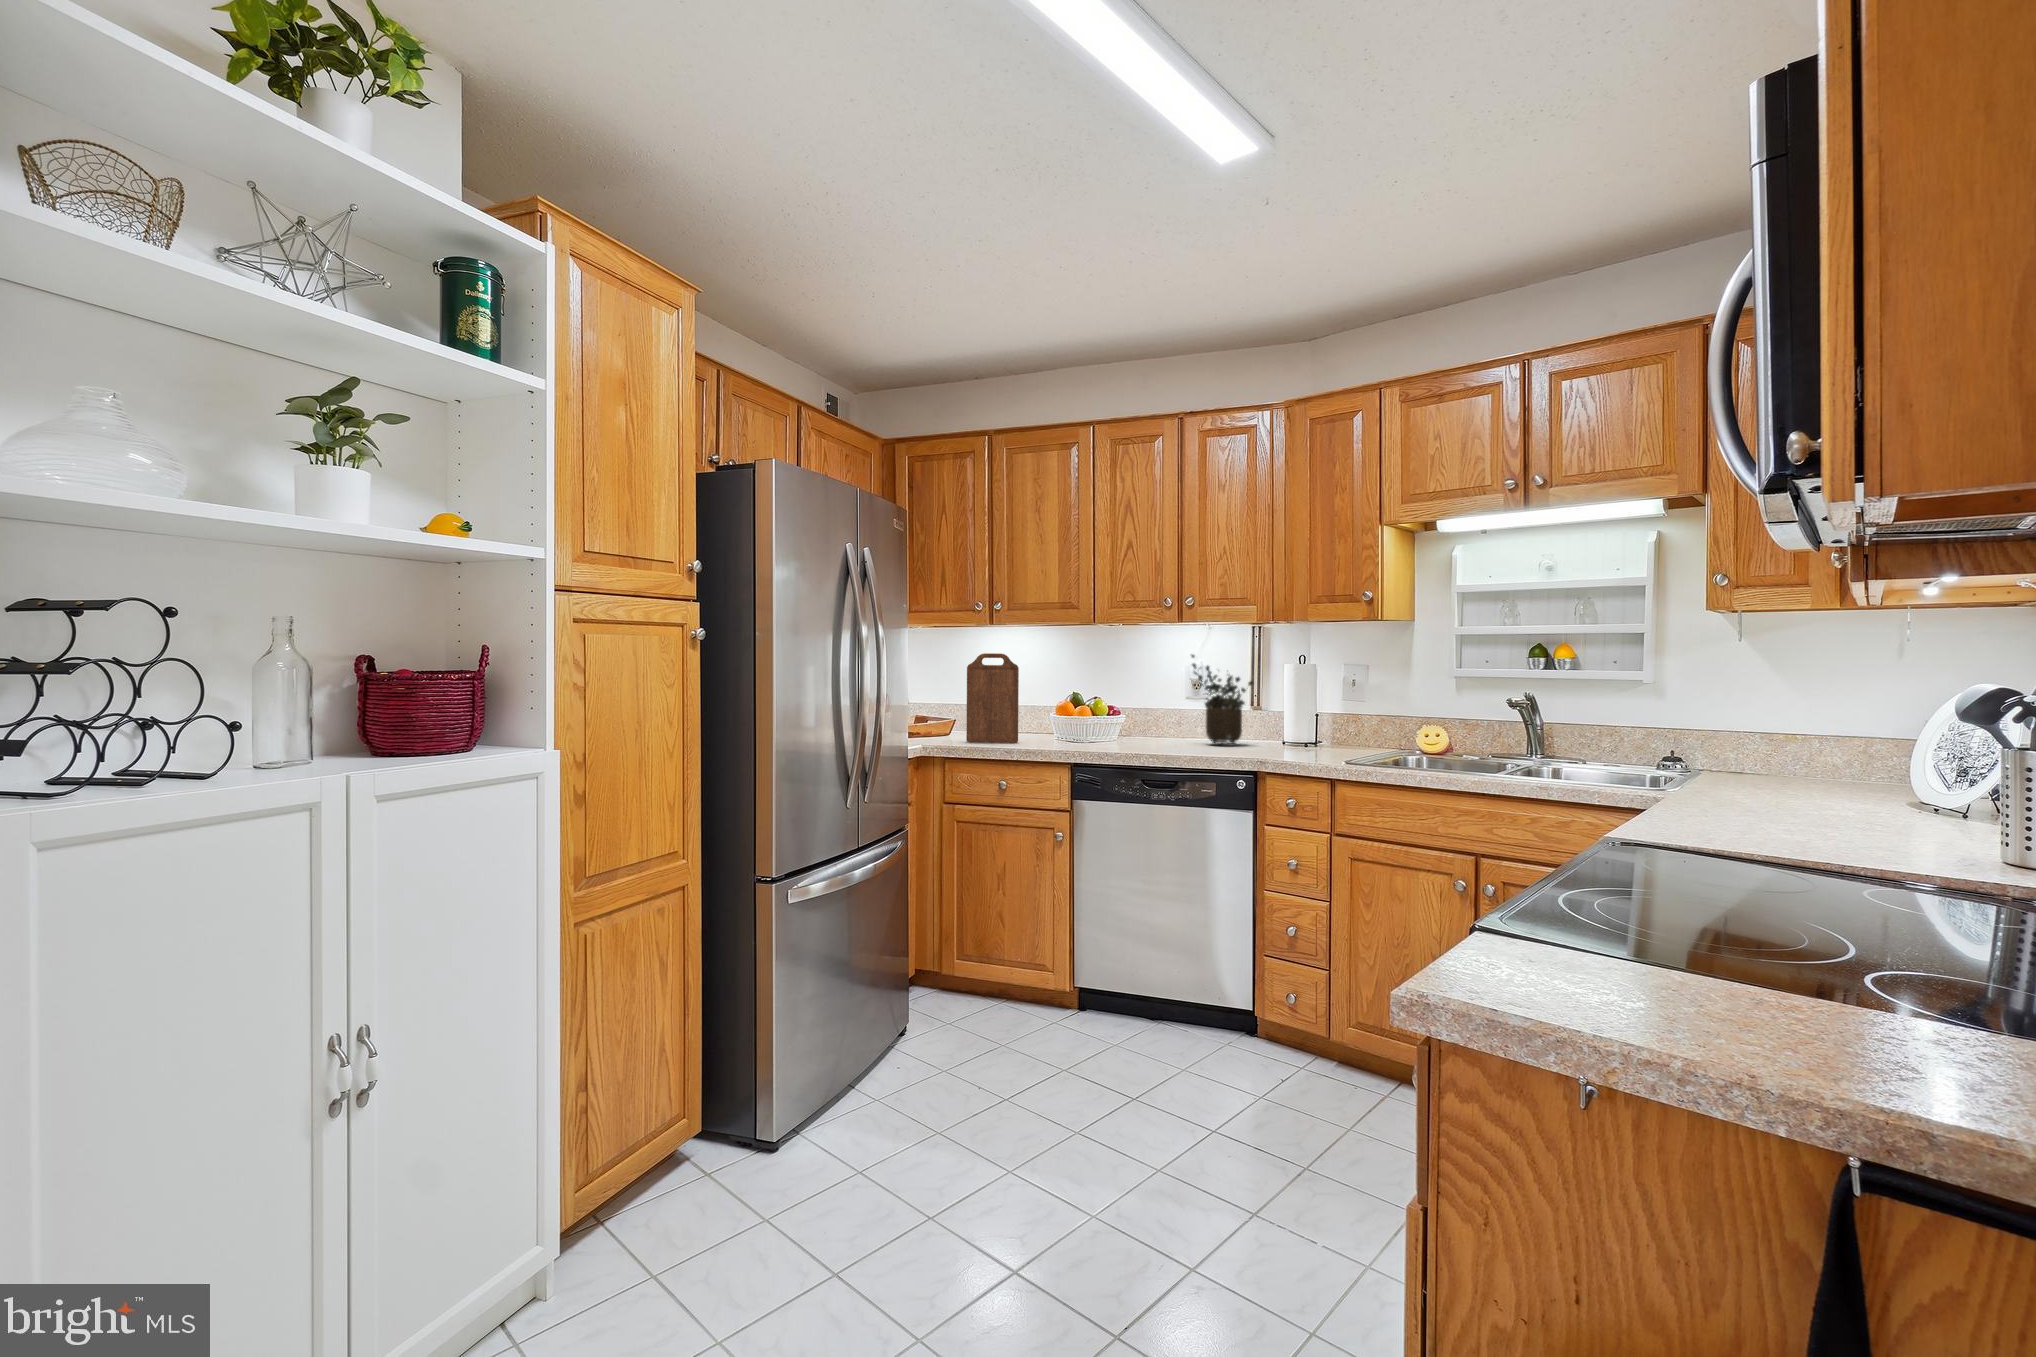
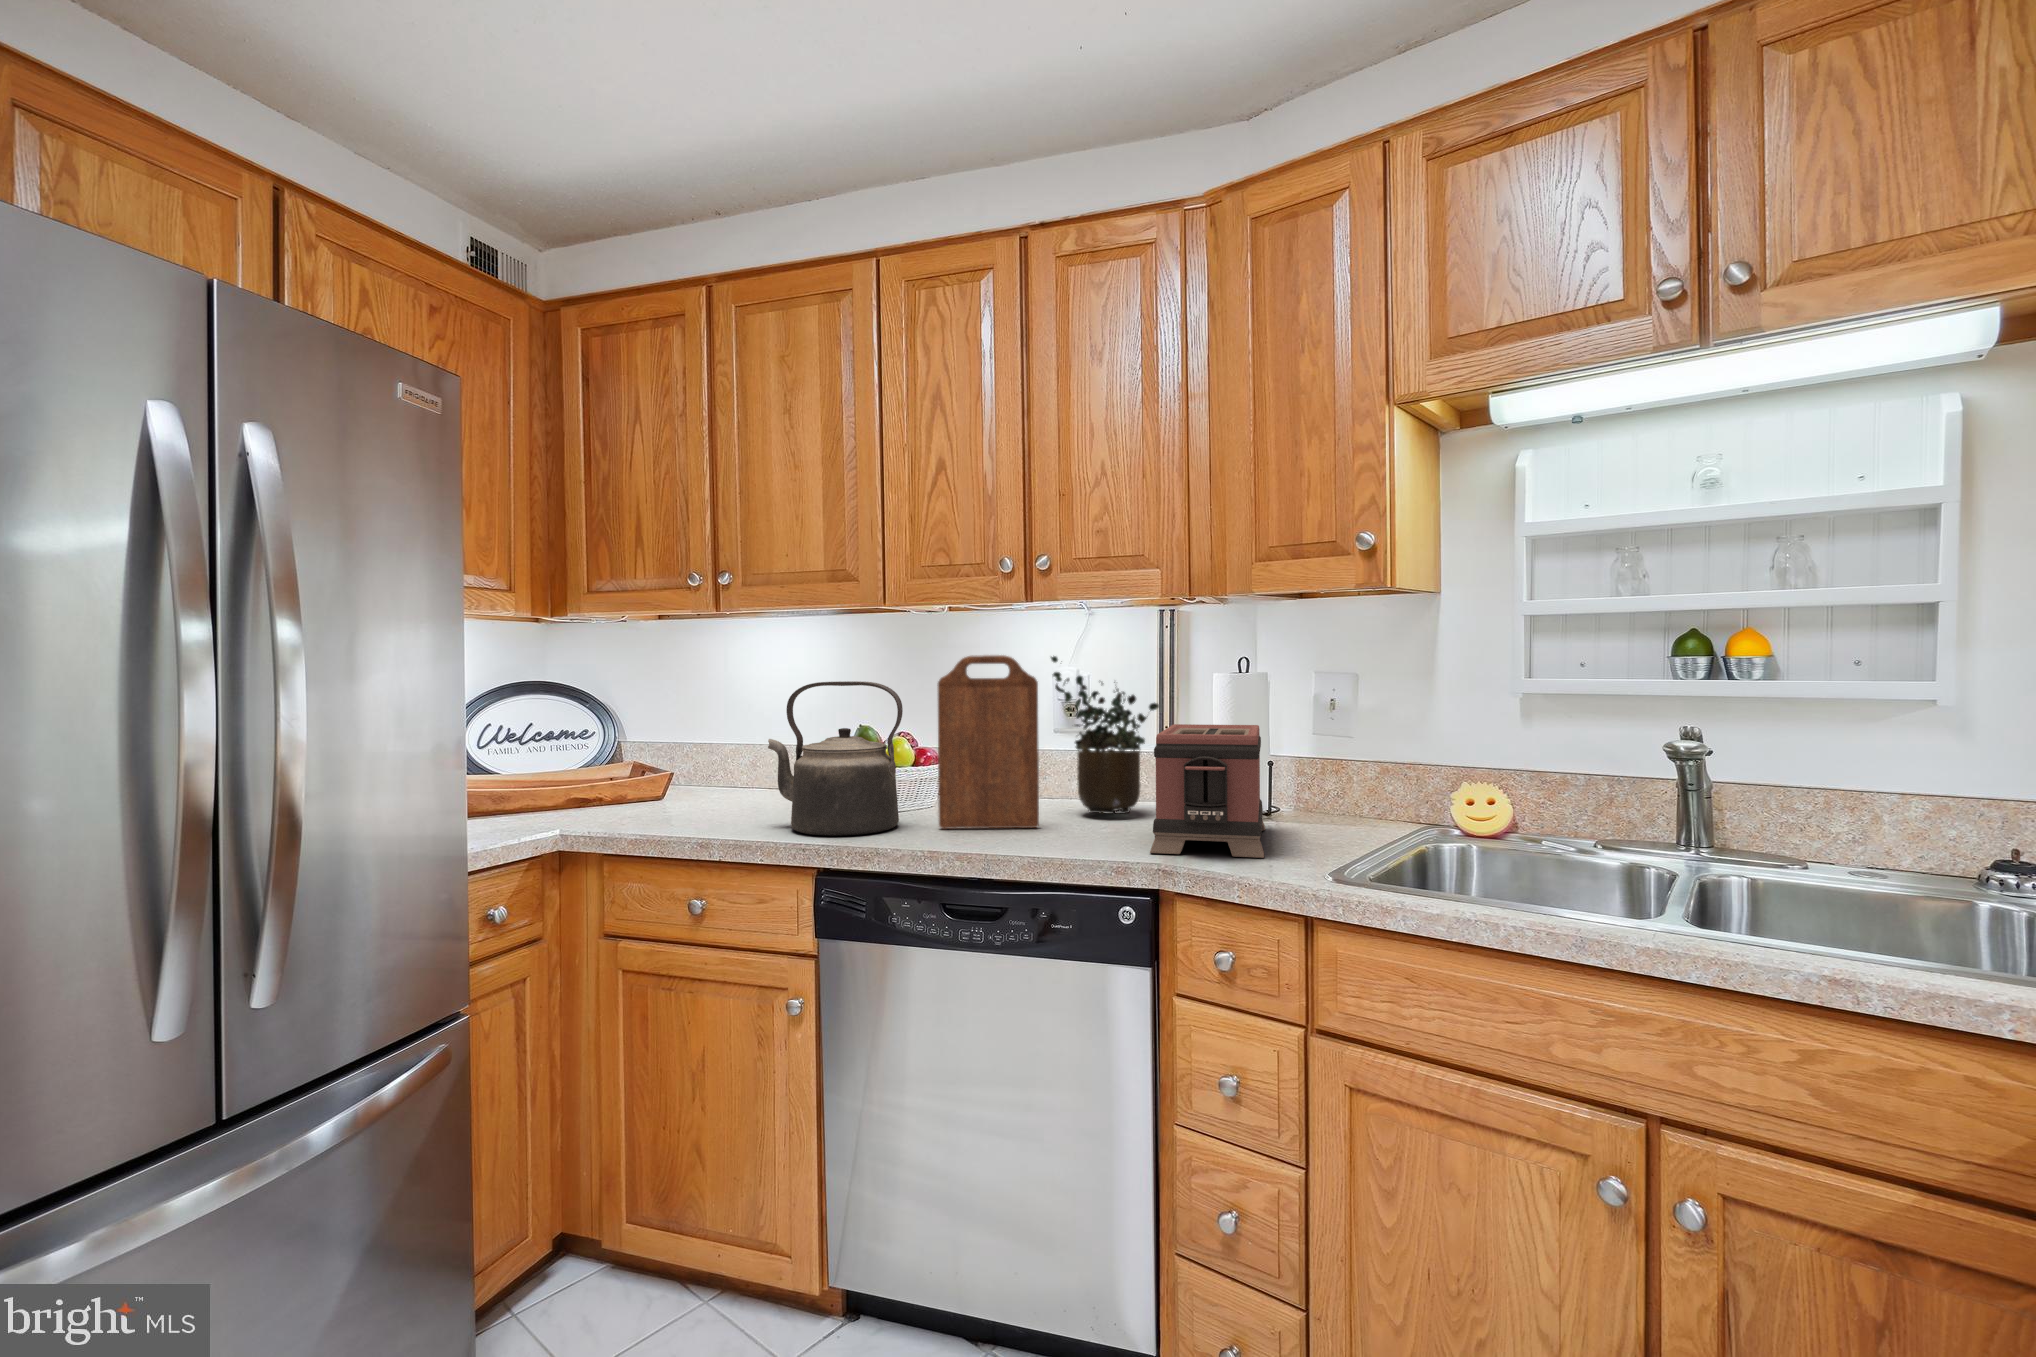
cutting board: present [966,653,1019,743] -> present [937,655,1039,829]
kettle: none [1036,666,1112,748] -> present [768,681,903,836]
toaster: none [1252,693,1313,757] -> present [1150,724,1265,858]

